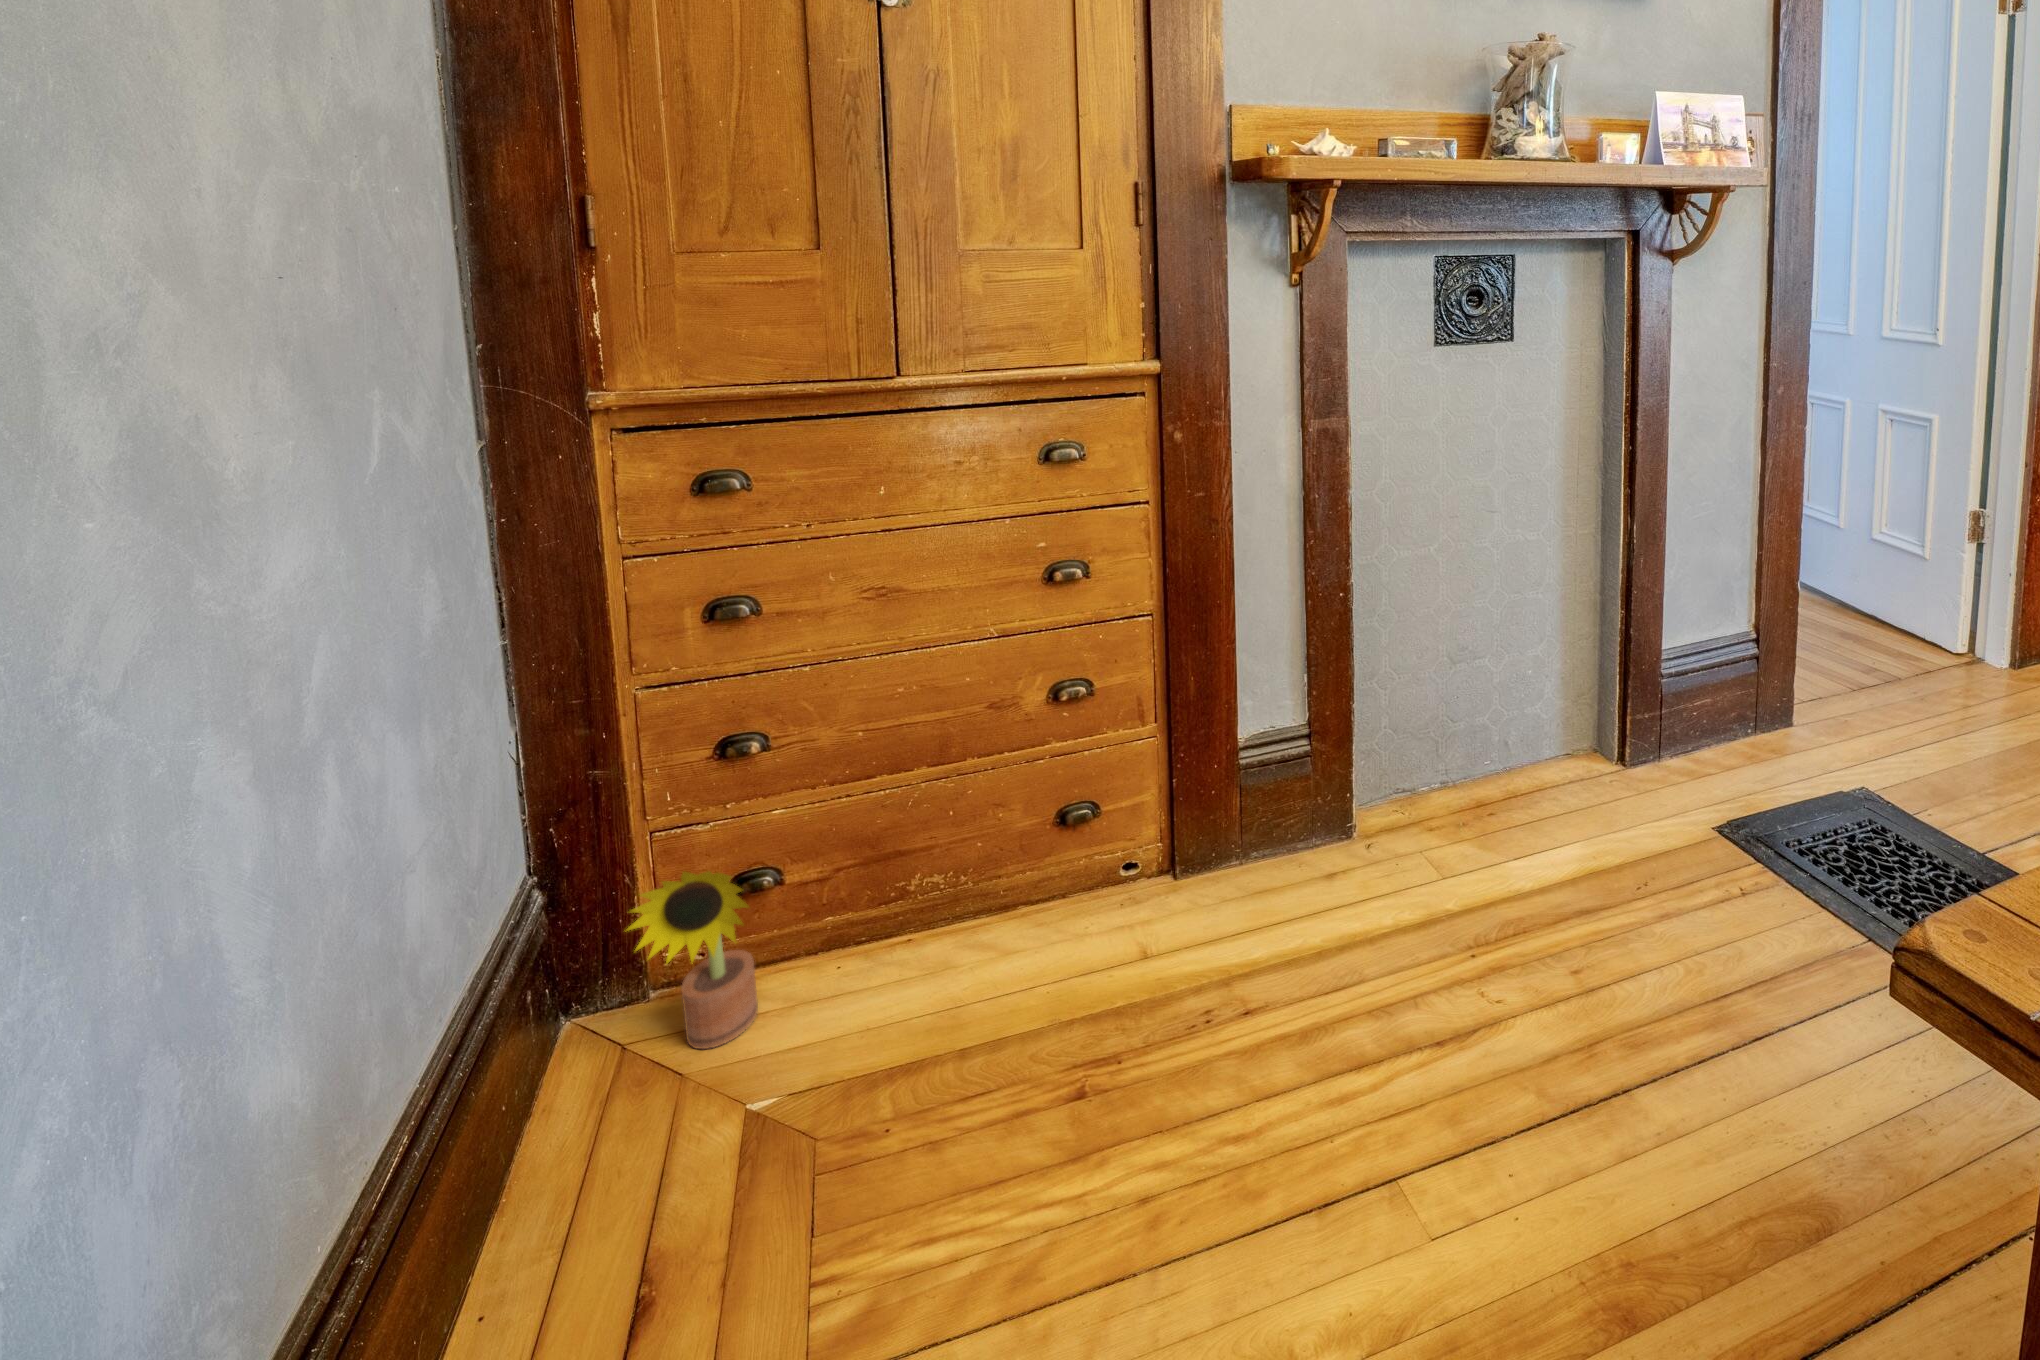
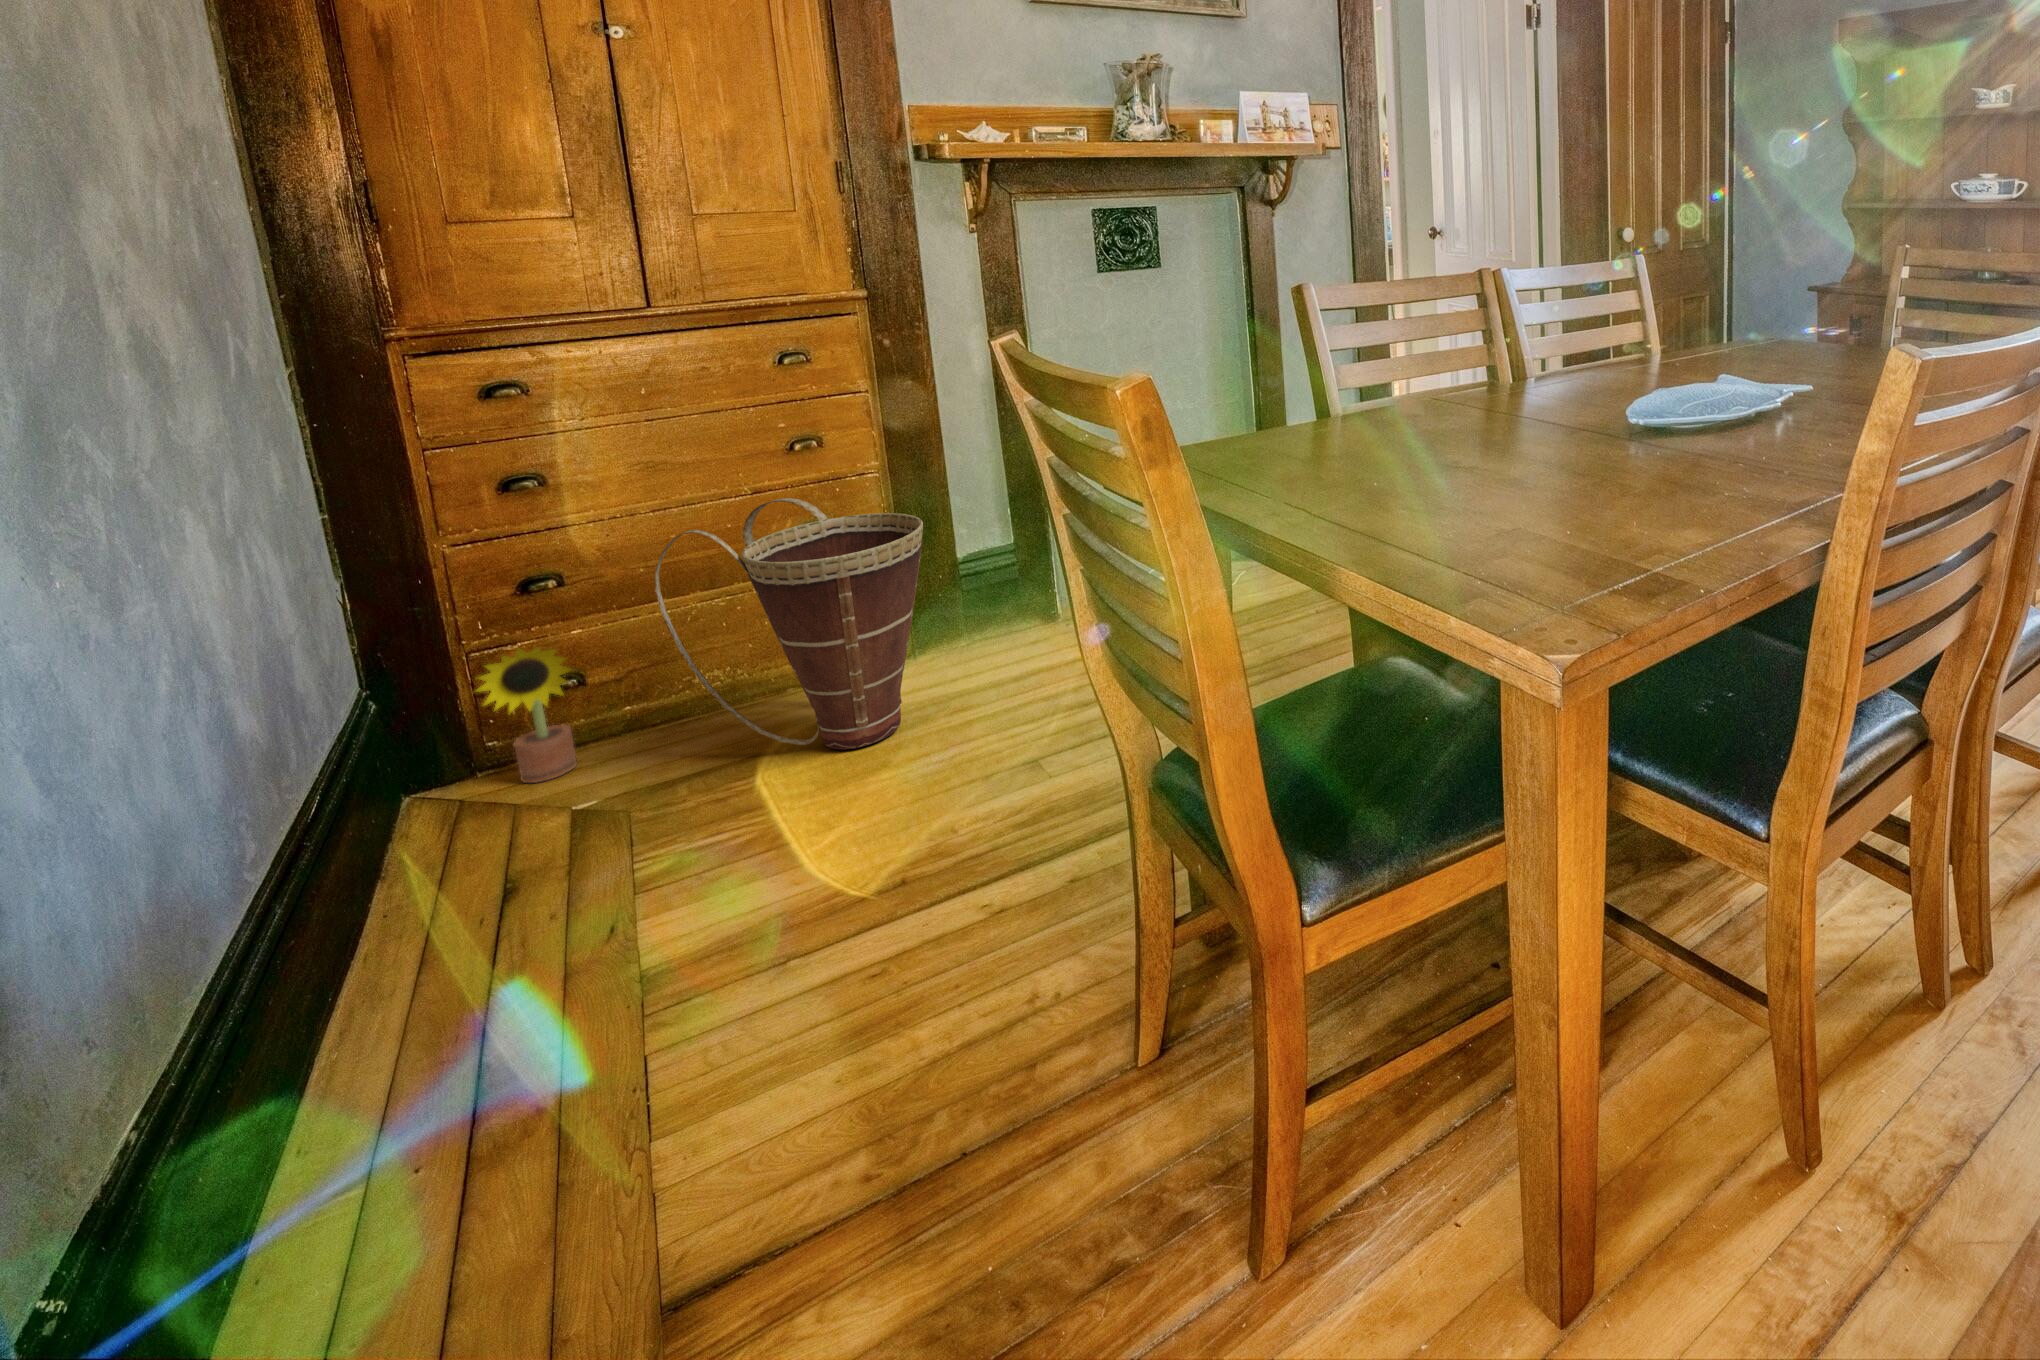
basket: none [856,662,1217,1115] -> present [654,498,923,749]

